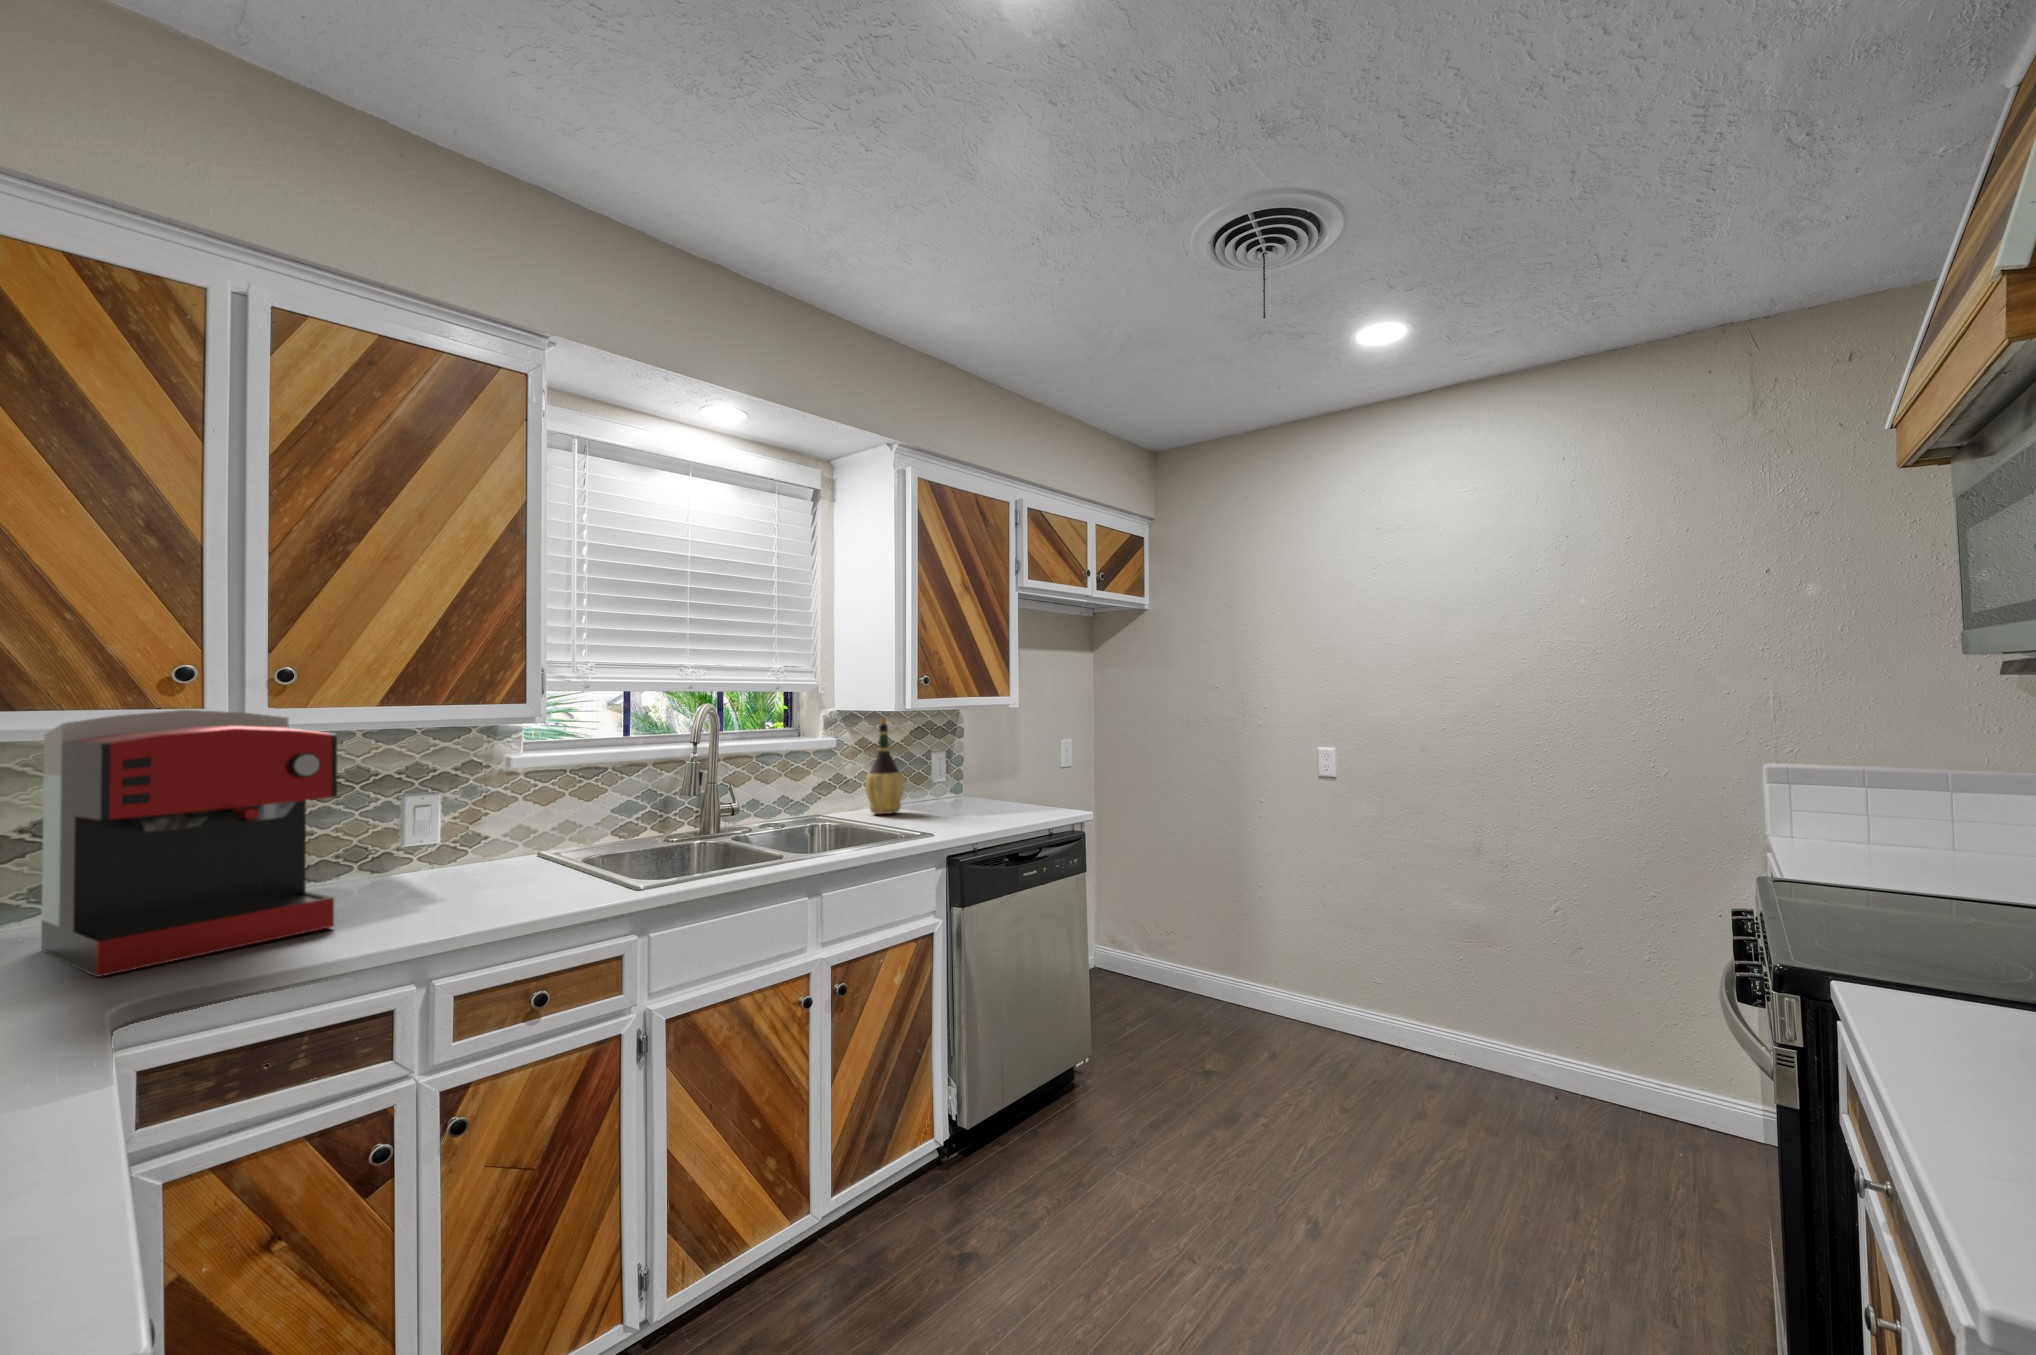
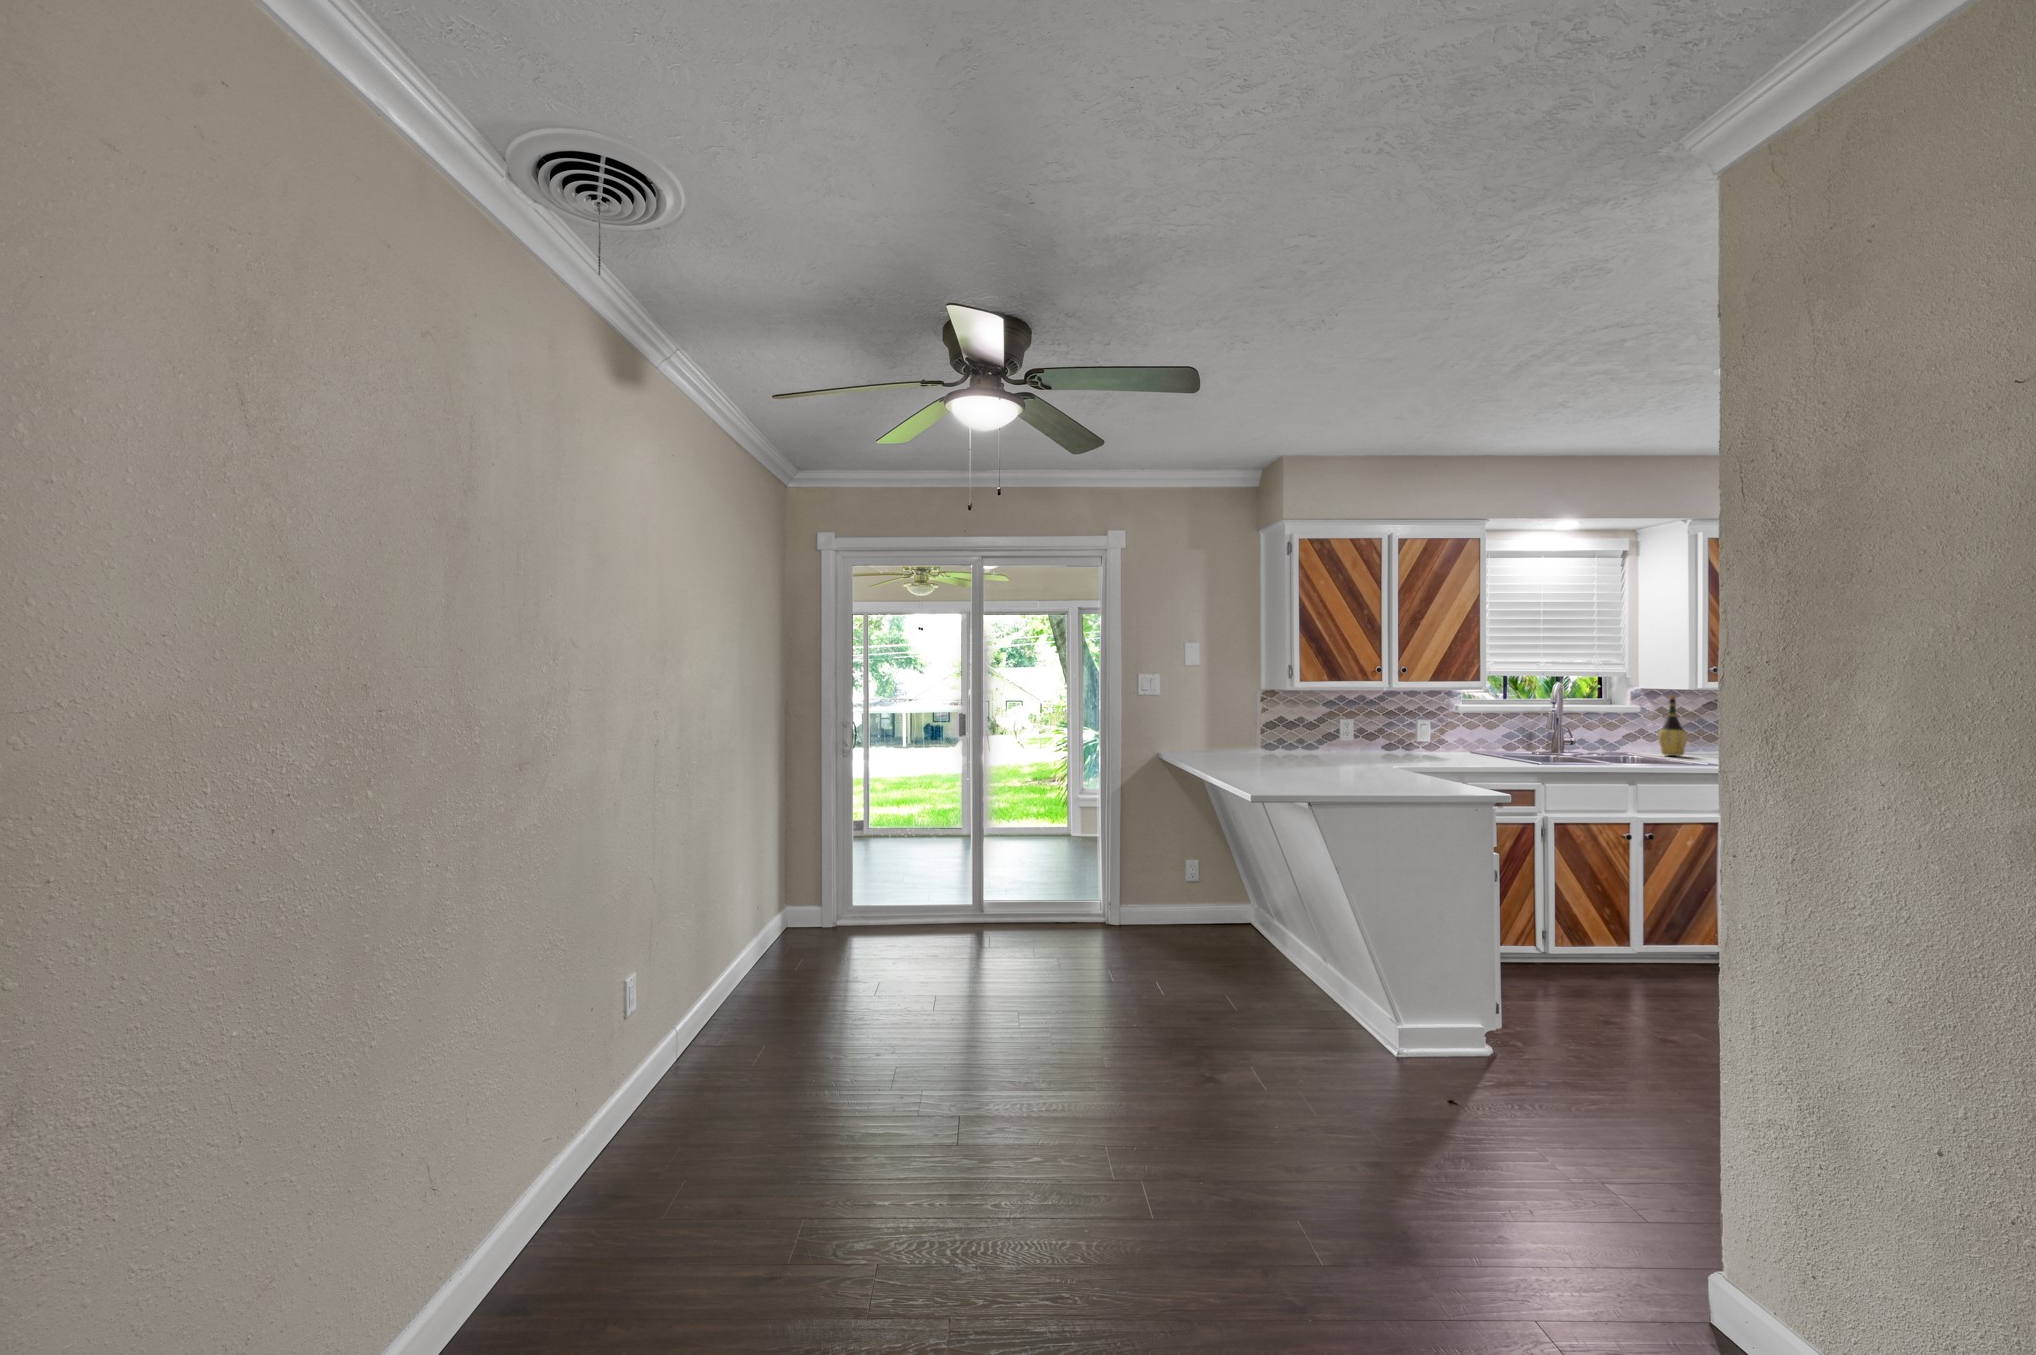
coffee maker: present [41,710,337,977] -> none [1346,682,1428,760]

